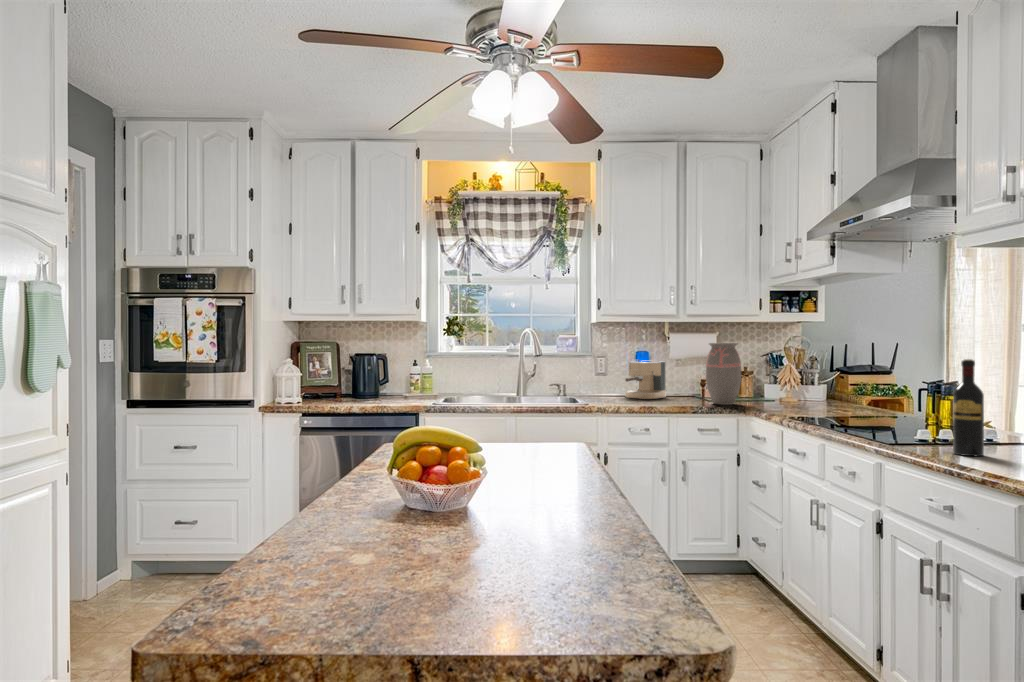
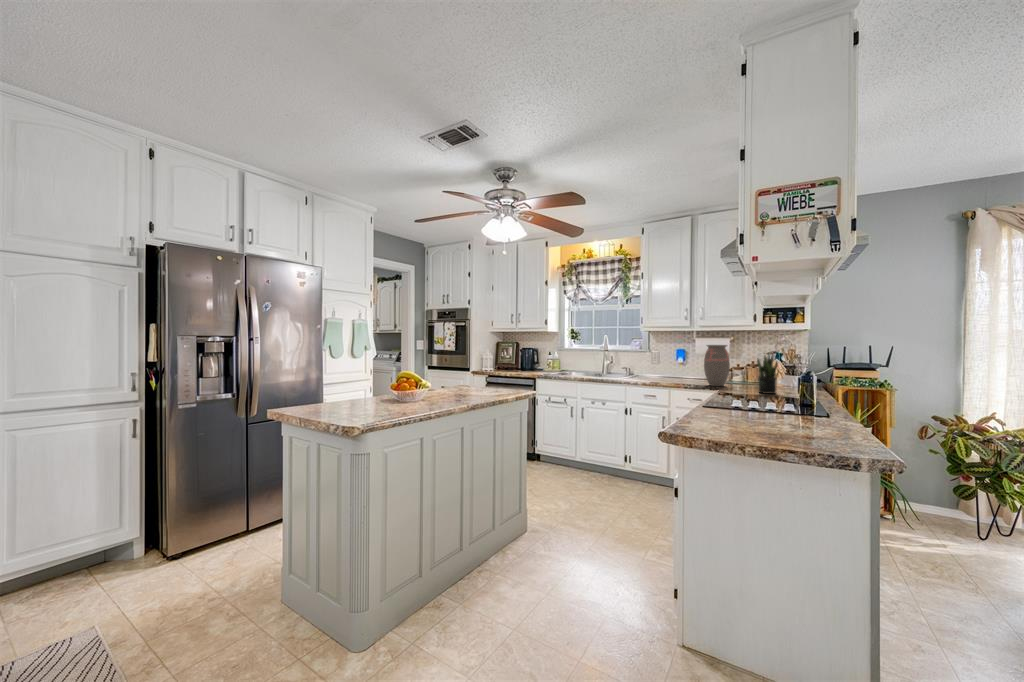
potted plant: none [796,353,822,410] -> present [757,355,777,394]
wine bottle: present [953,359,984,456] -> none [731,361,751,430]
coffee maker: present [625,360,666,399] -> none [662,354,697,380]

